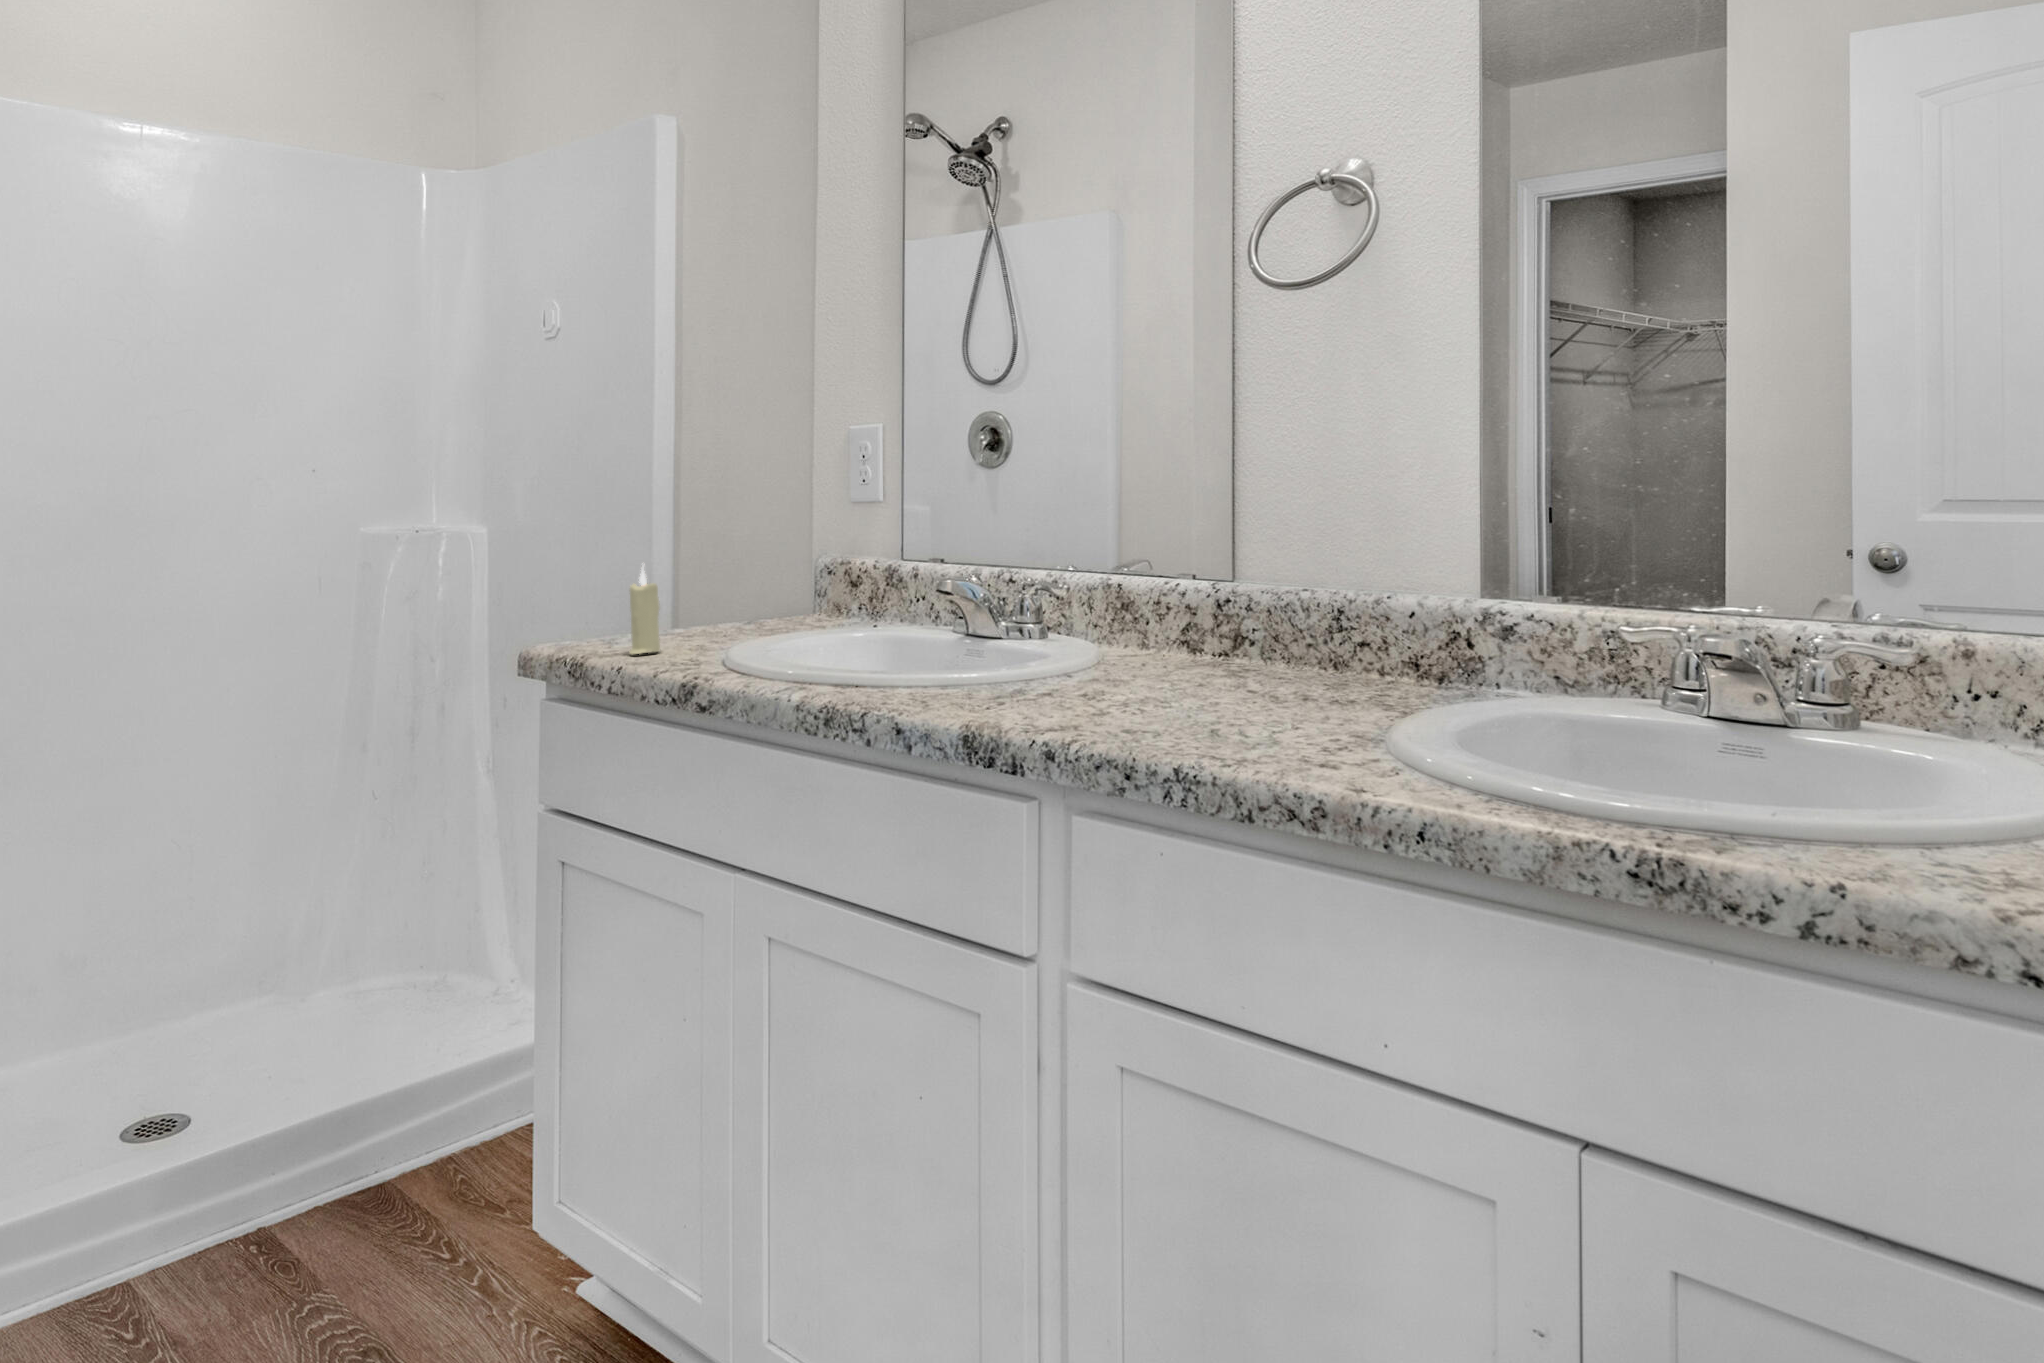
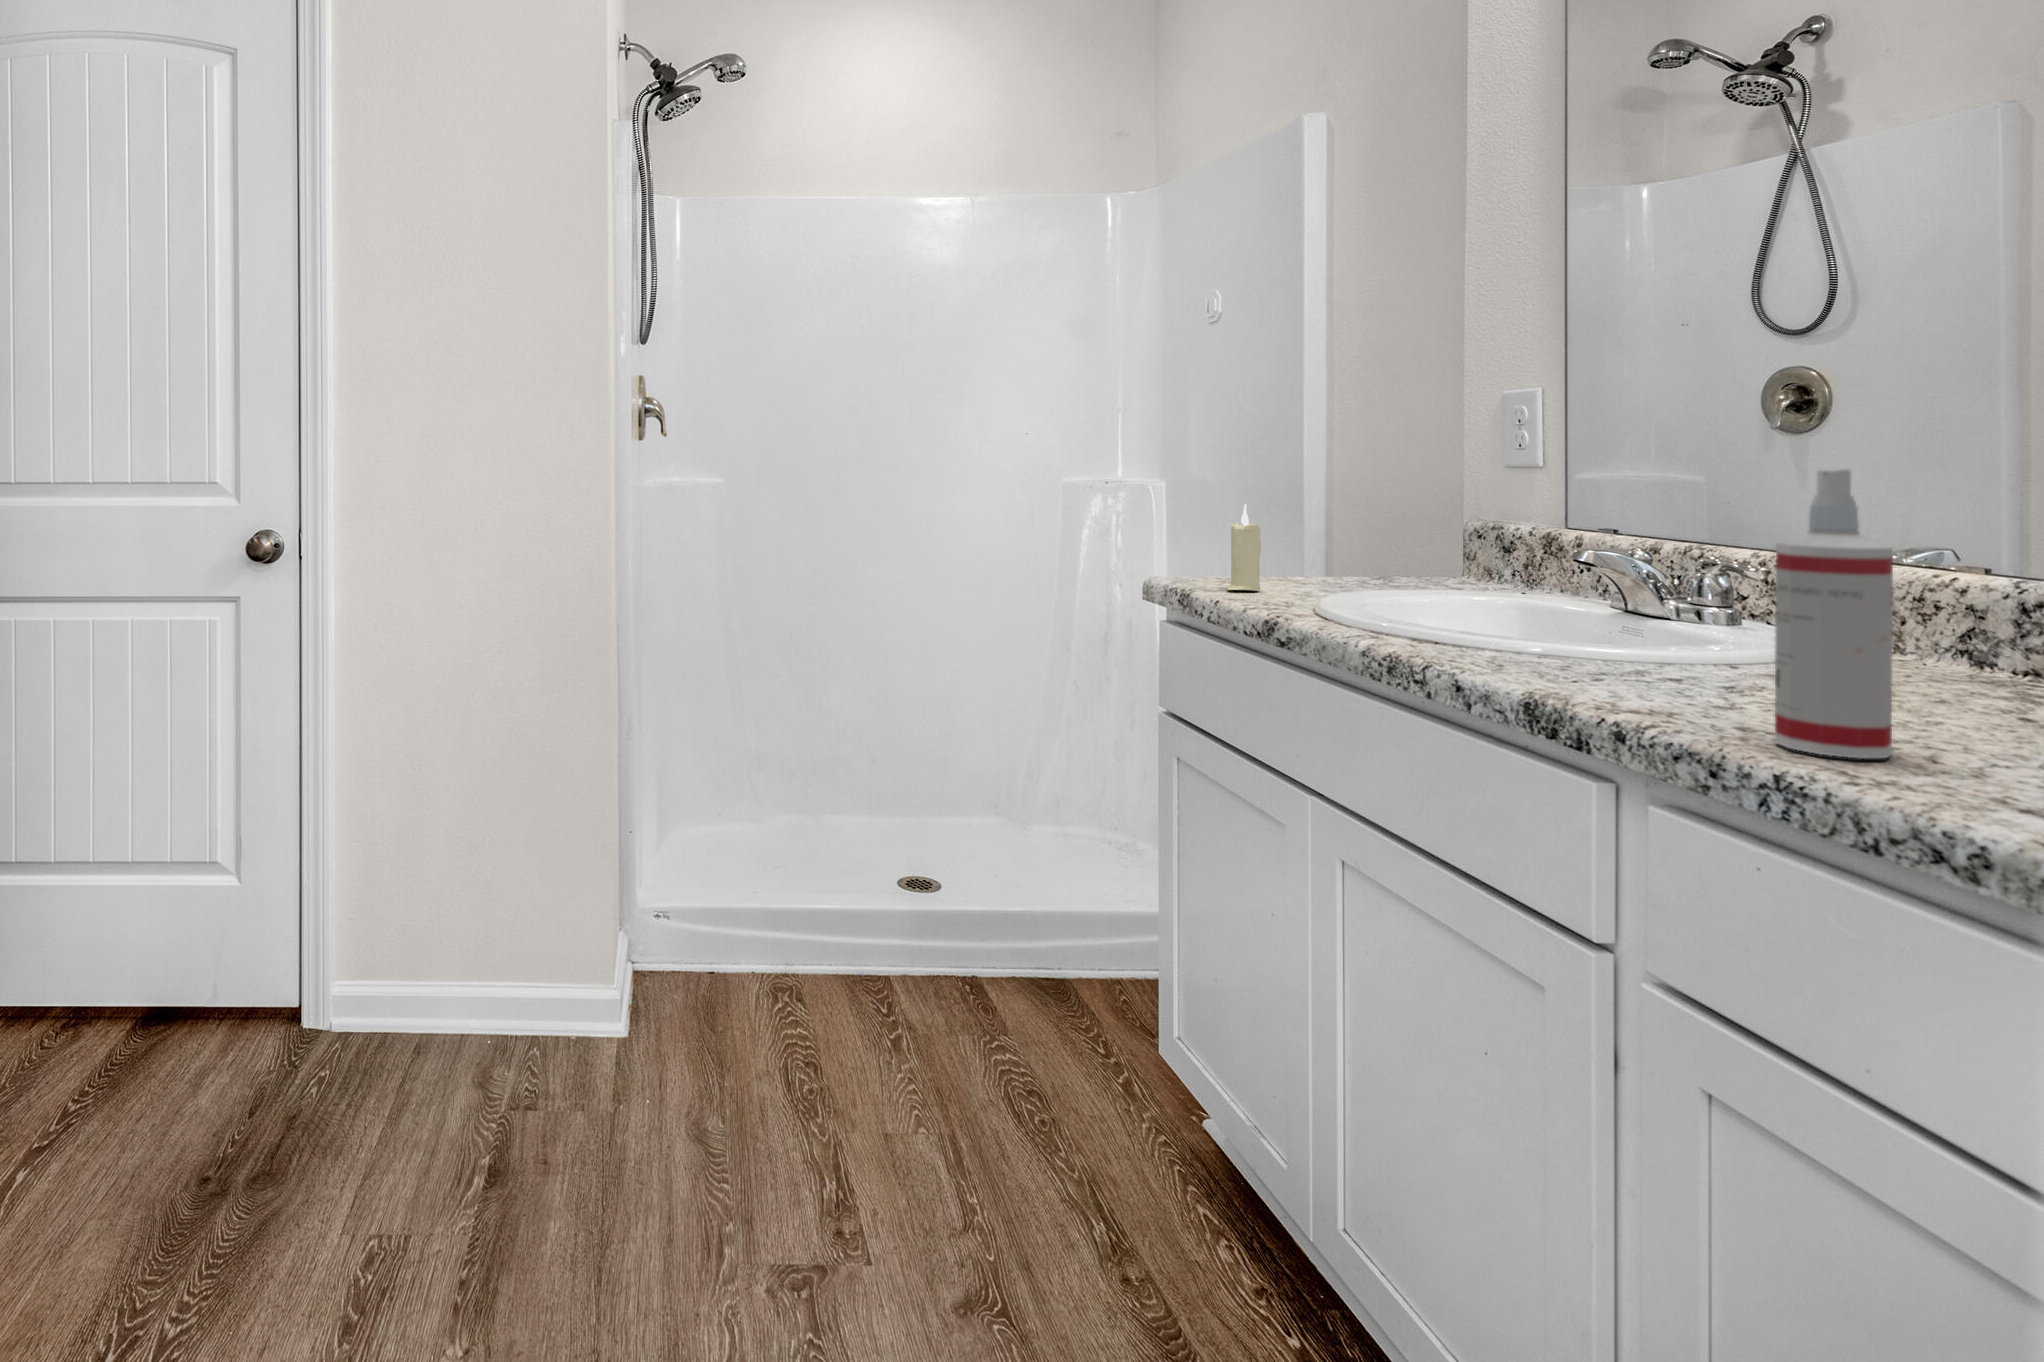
spray bottle: none [1149,509,1225,745] -> present [1775,469,1893,758]

